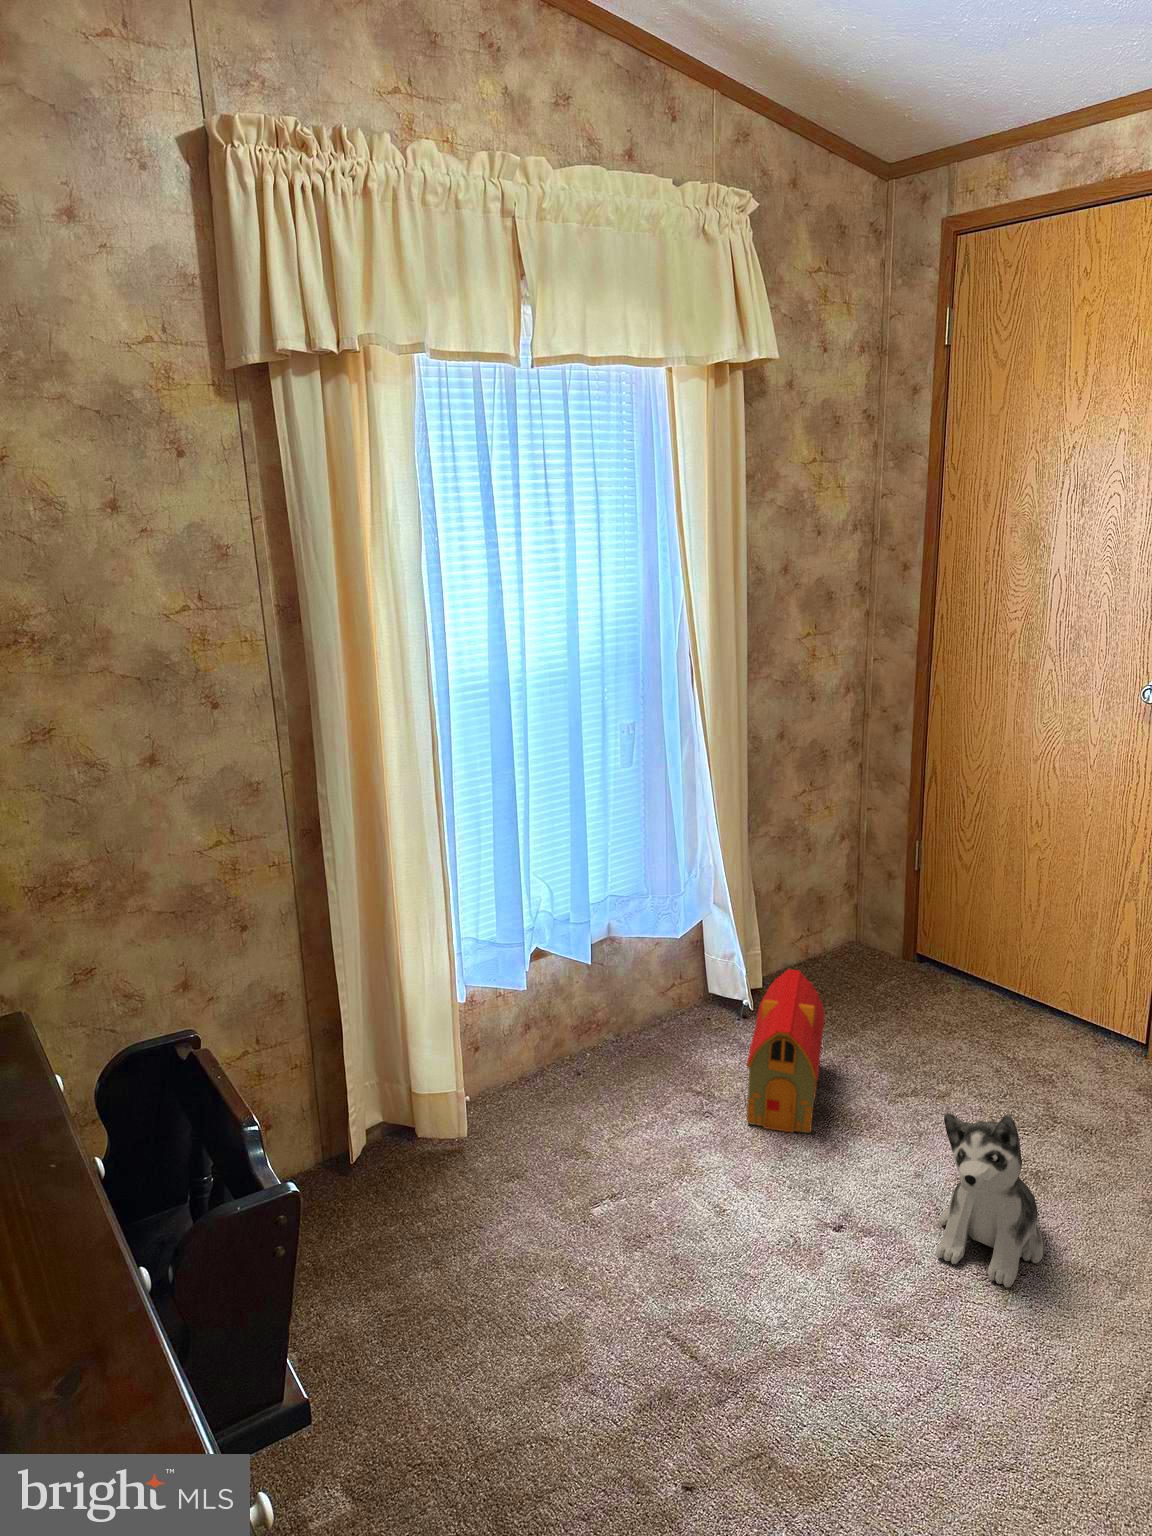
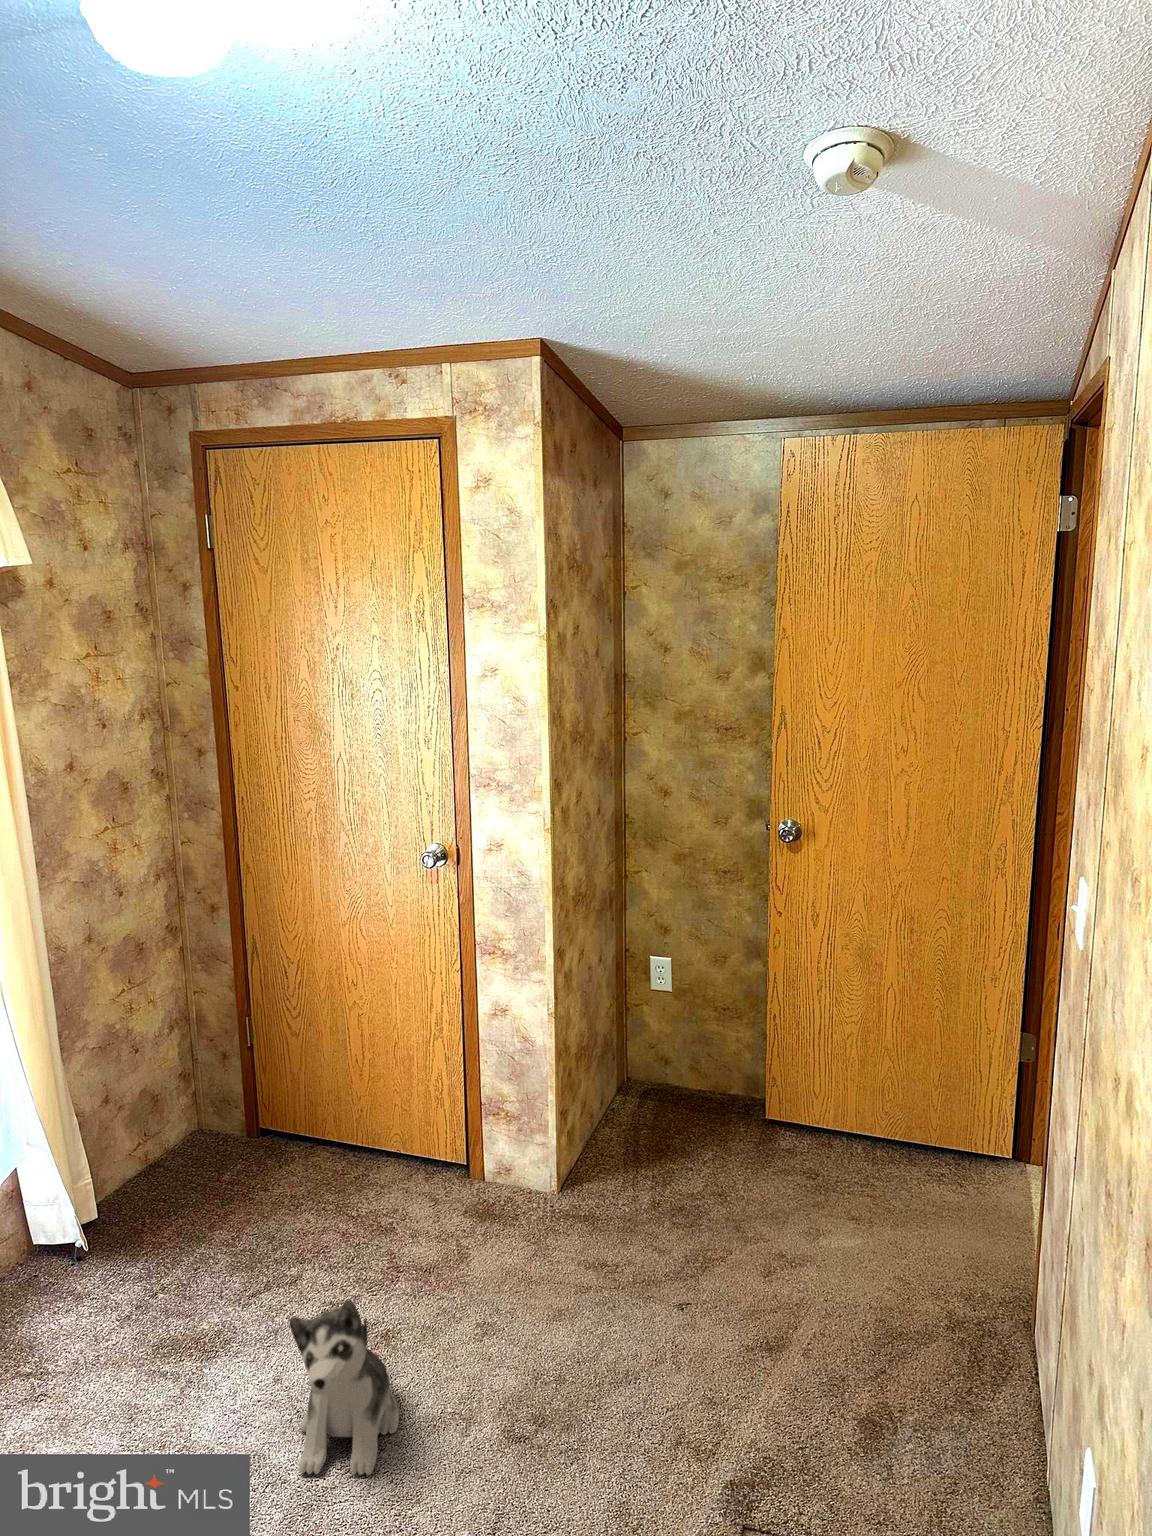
toy house: present [746,969,825,1133] -> none [72,1196,165,1400]

